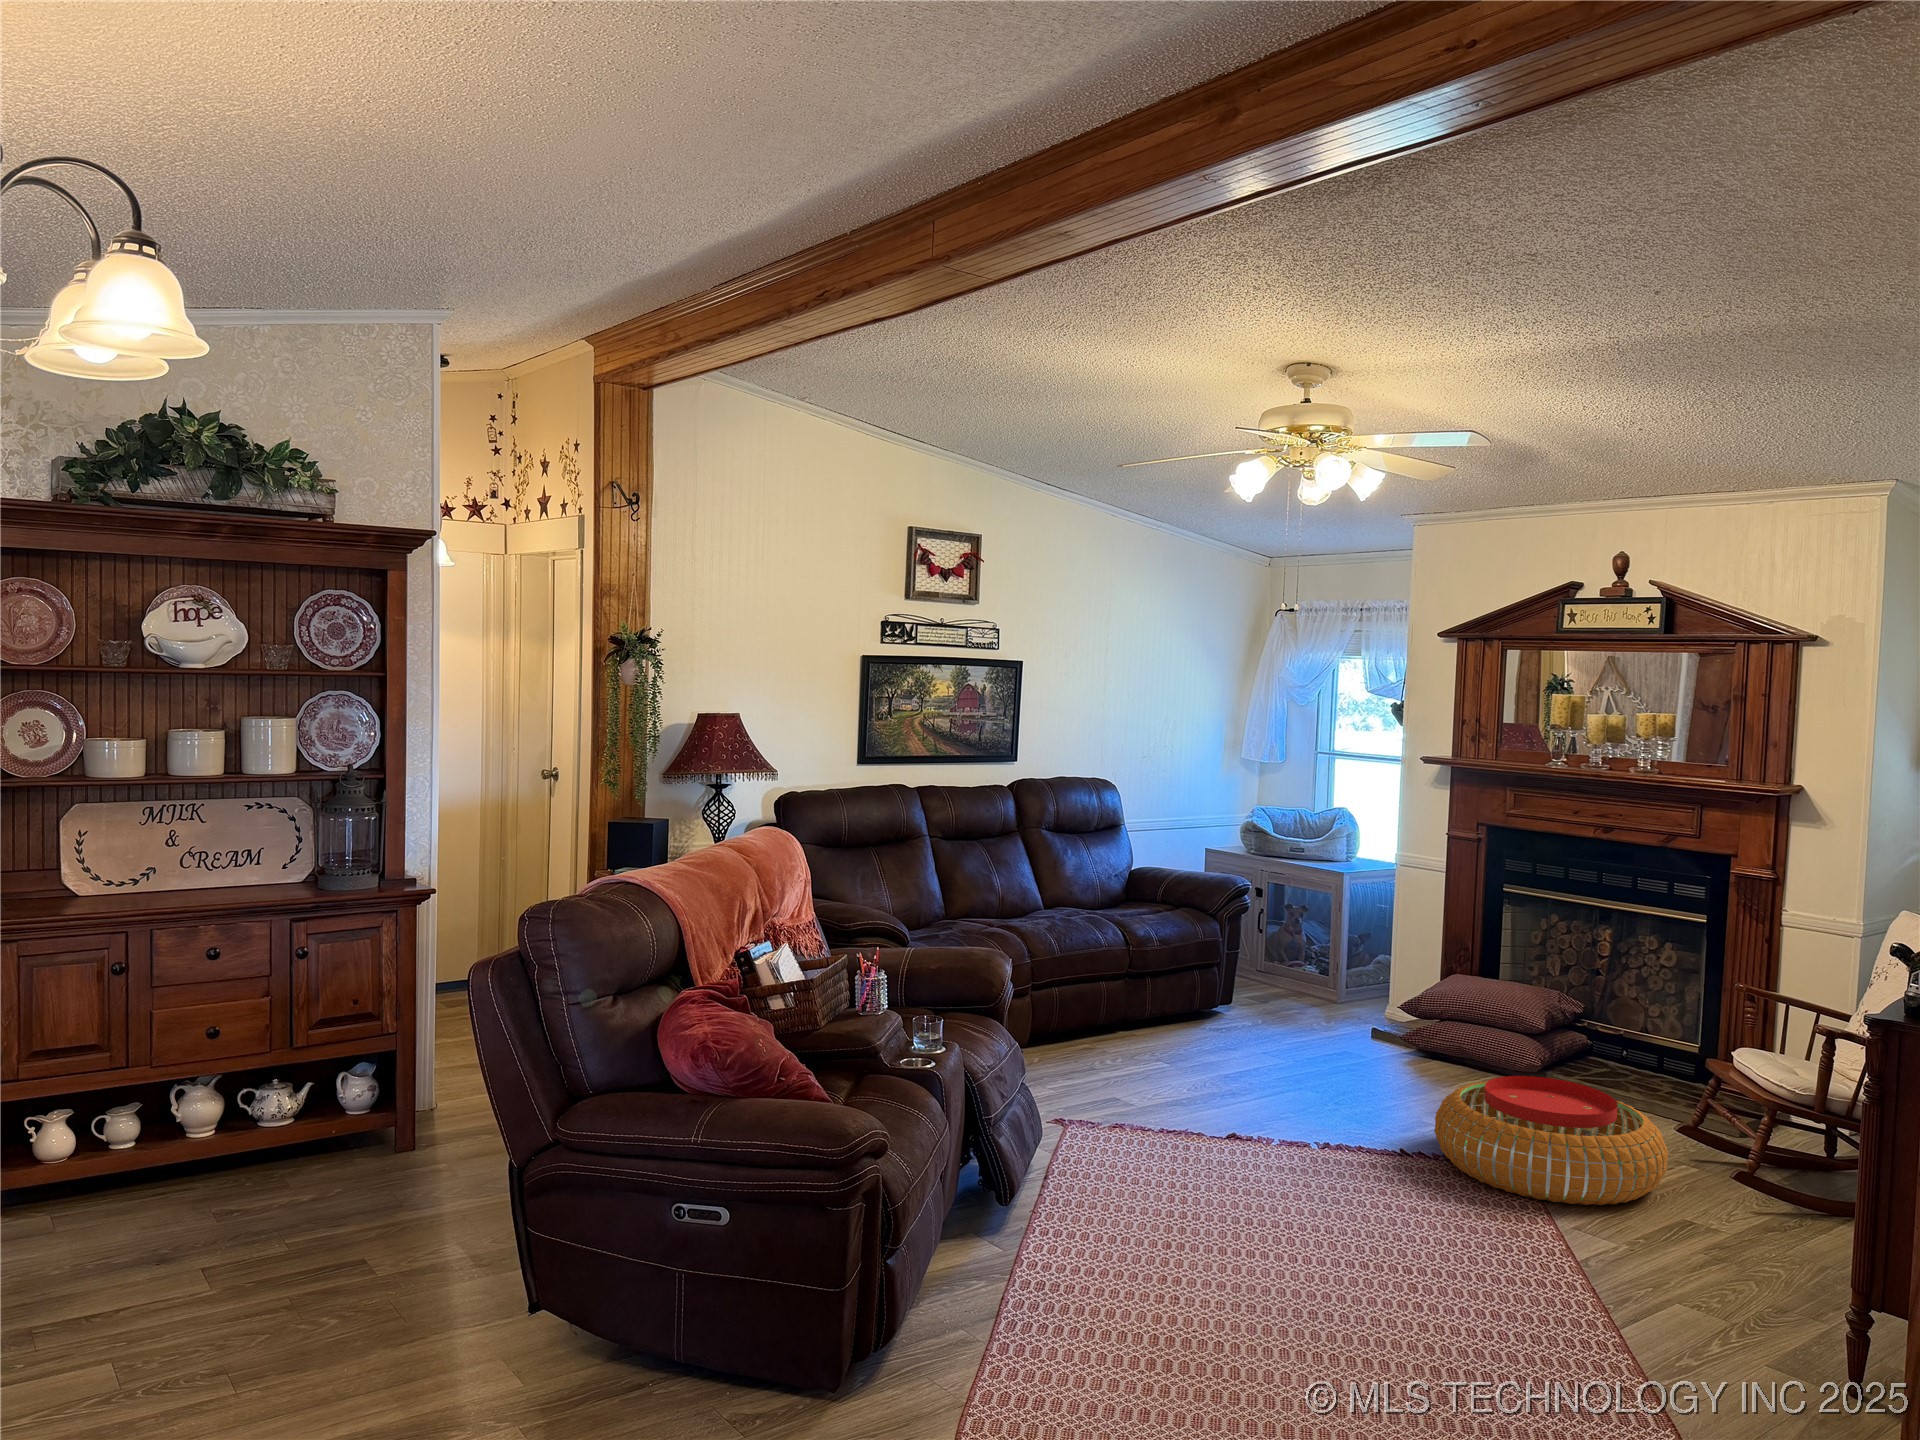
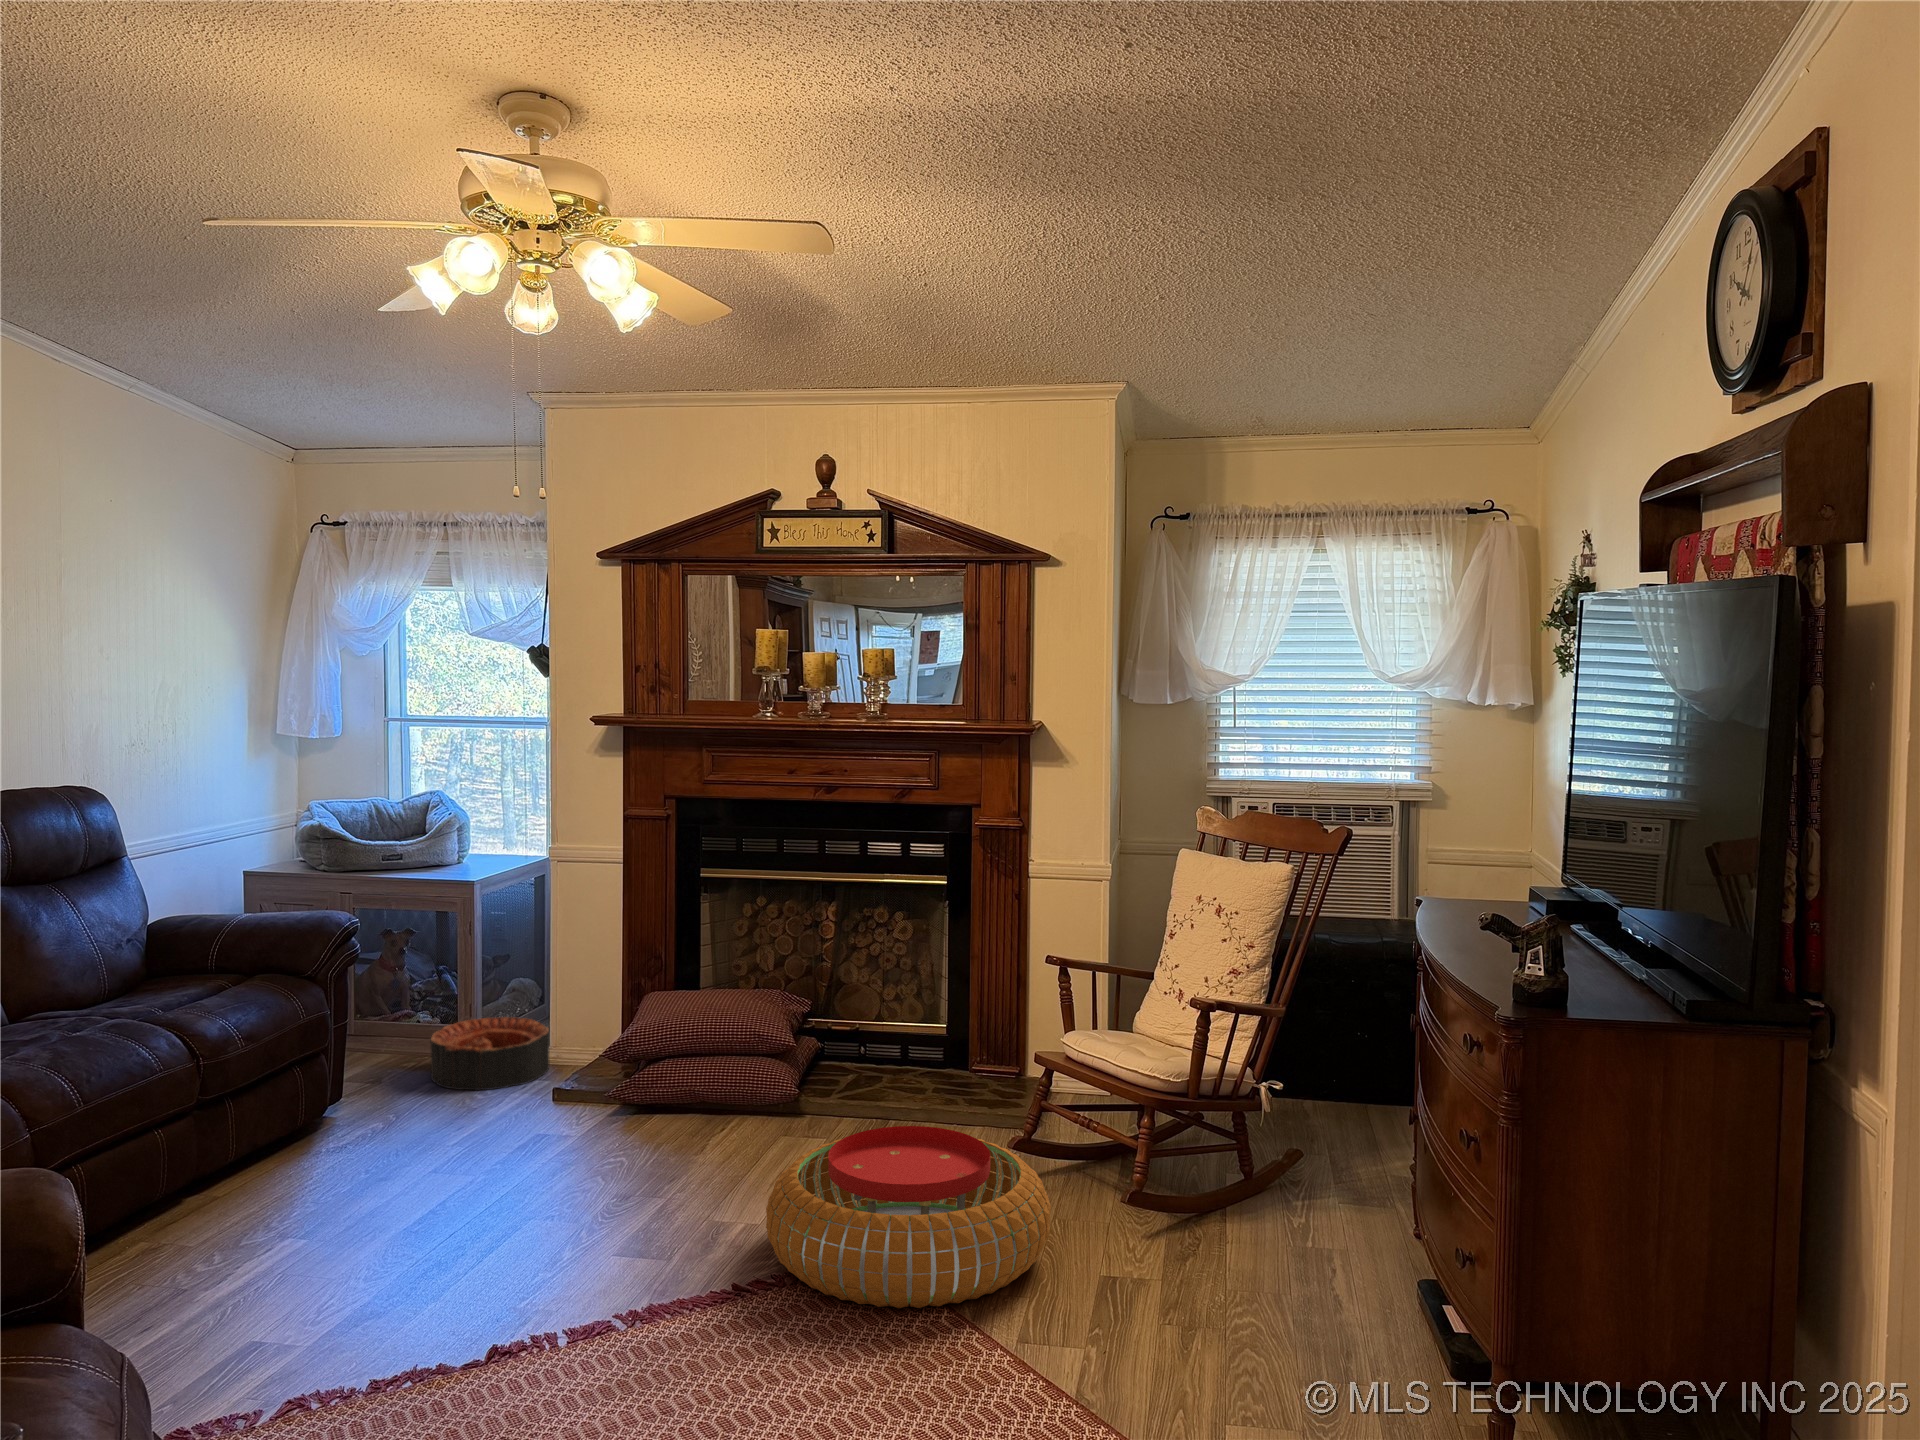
basket: none [1296,971,1383,1021] -> present [430,1017,549,1090]

